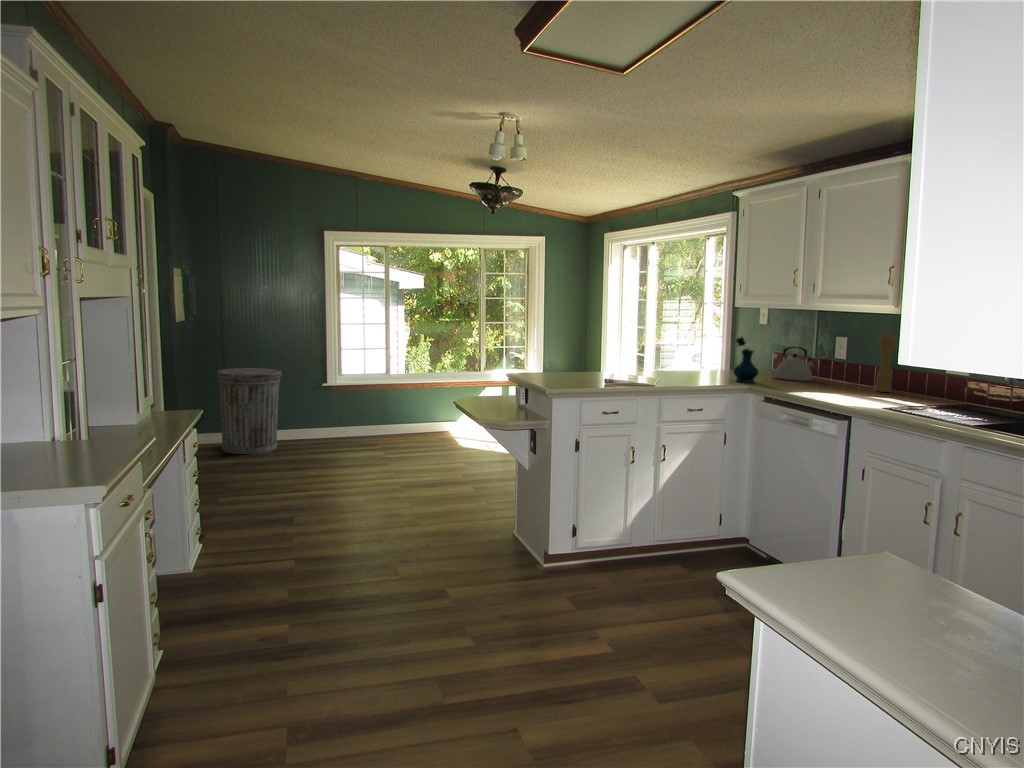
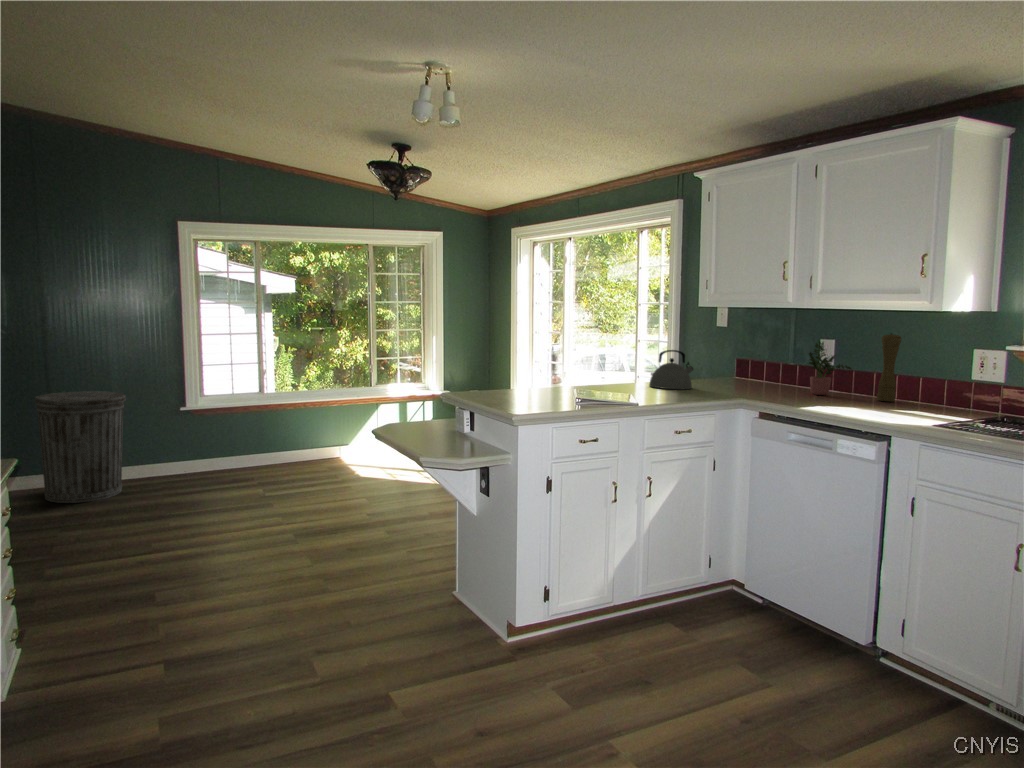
vase: present [733,337,759,383] -> none [713,340,743,395]
potted plant: none [818,339,859,385] -> present [809,342,851,395]
kettle: present [774,347,814,381] -> present [649,350,693,389]

